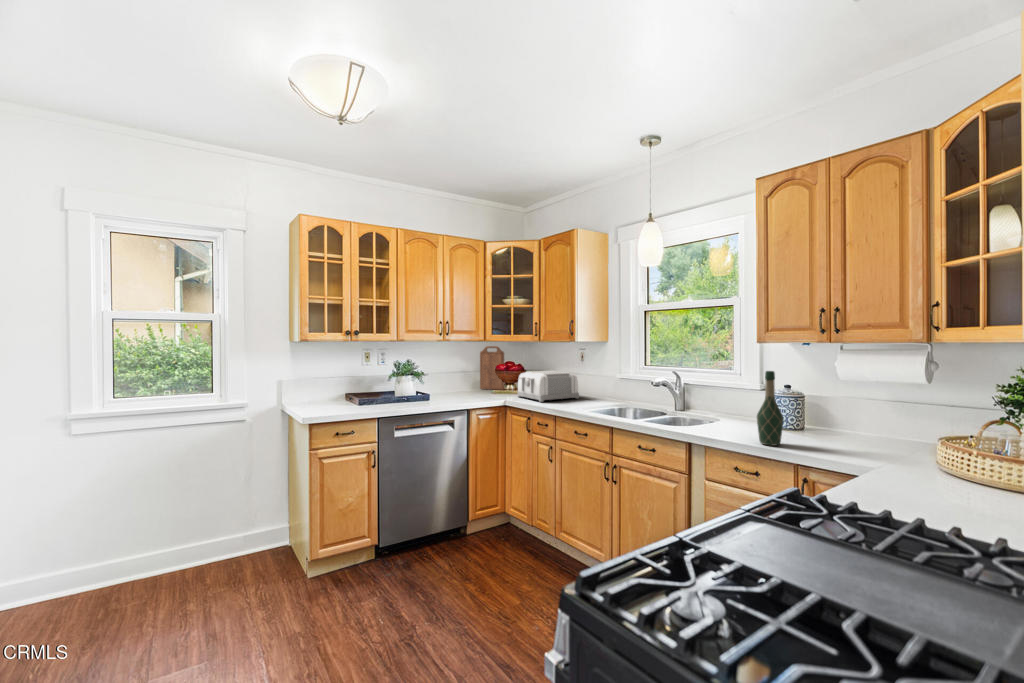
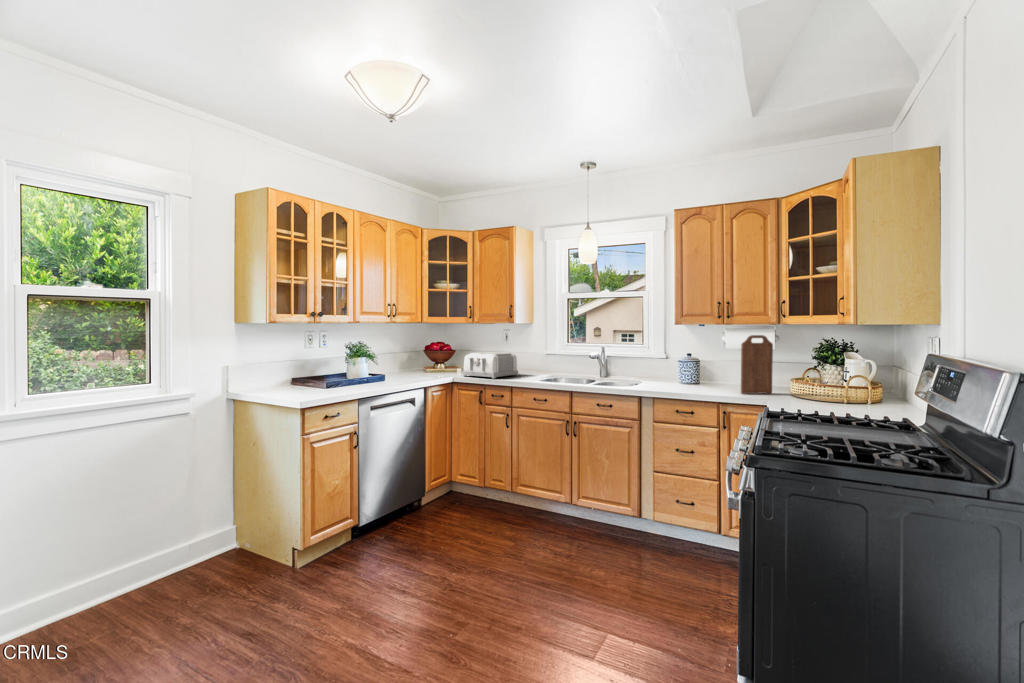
cutting board: present [480,346,504,390] -> present [741,335,773,394]
wine bottle: present [757,371,784,446] -> none [689,343,706,393]

